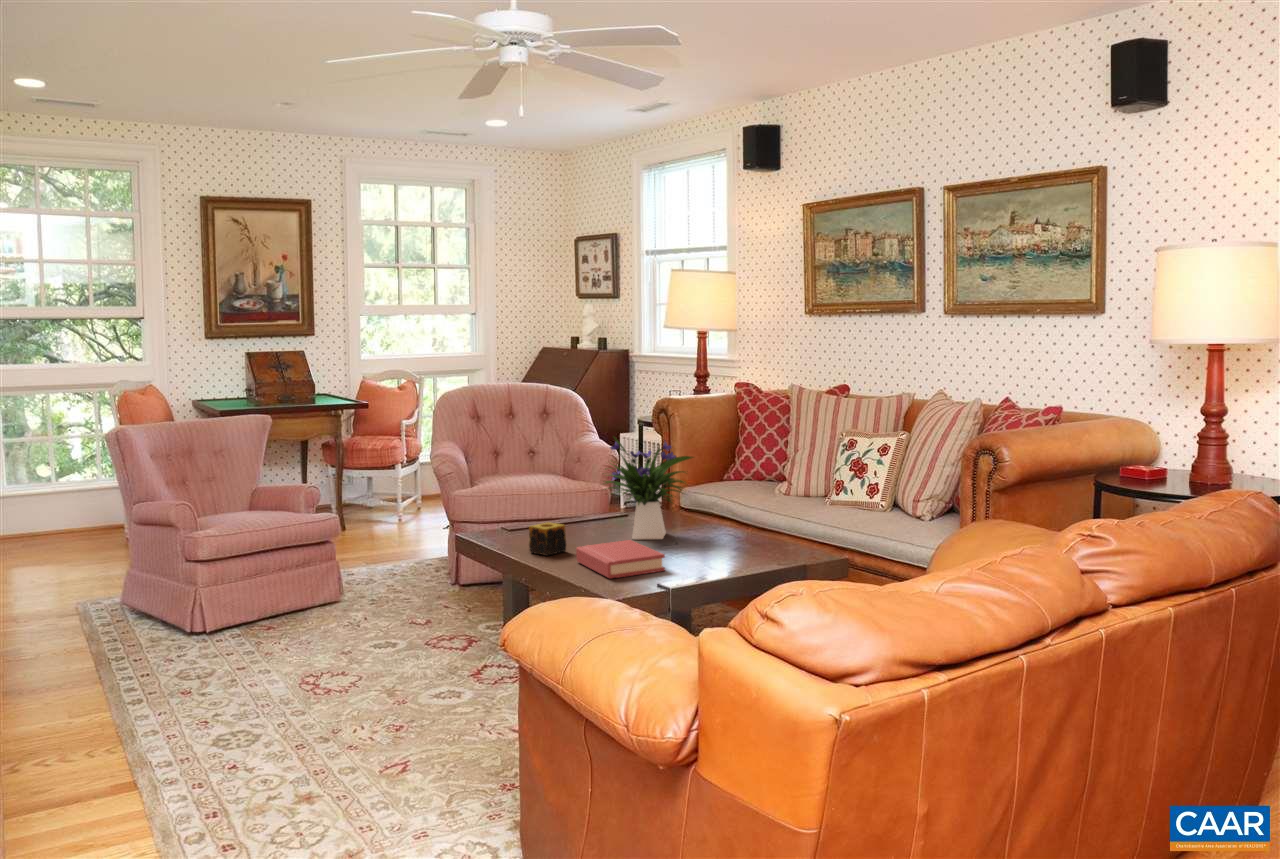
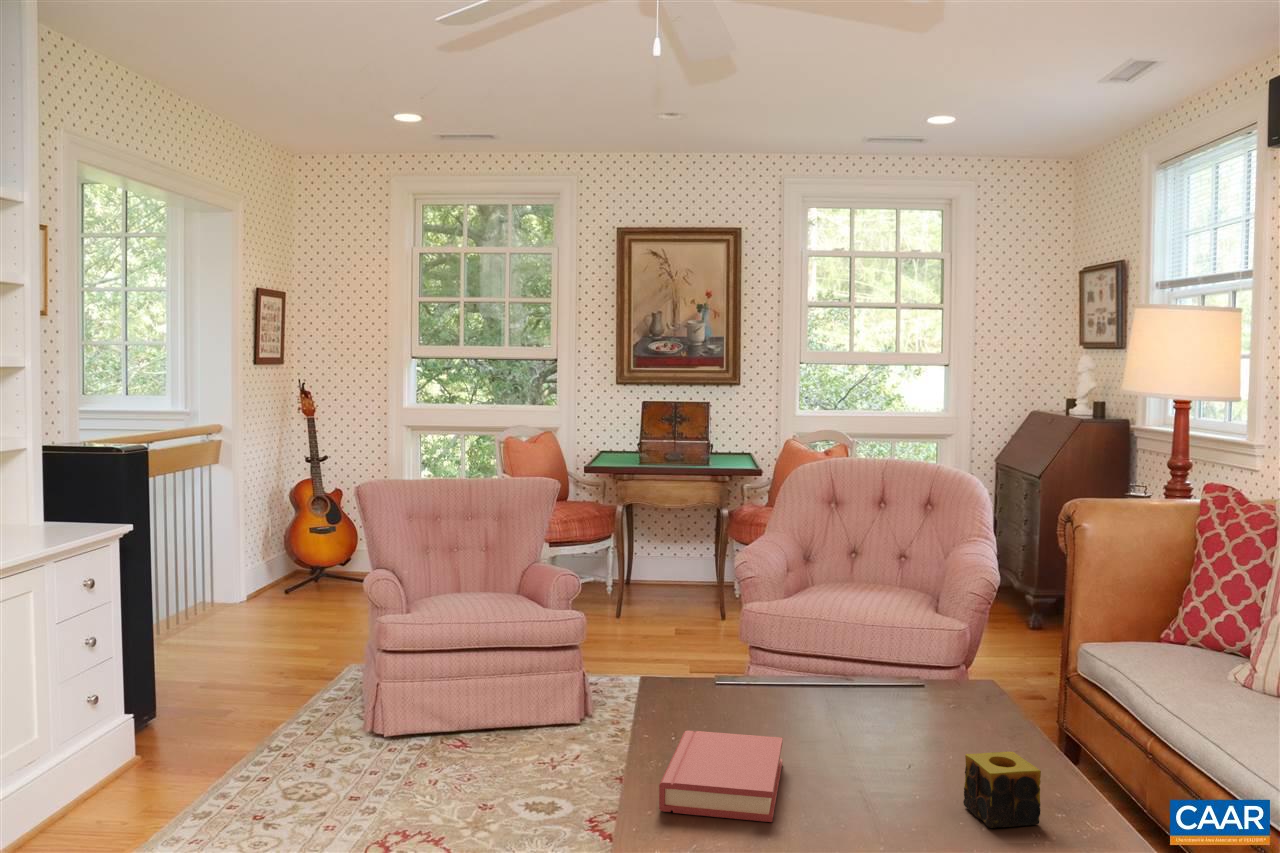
flower arrangement: present [605,437,693,539] -> none [782,551,959,742]
candle: present [529,522,566,556] -> present [963,752,1041,828]

